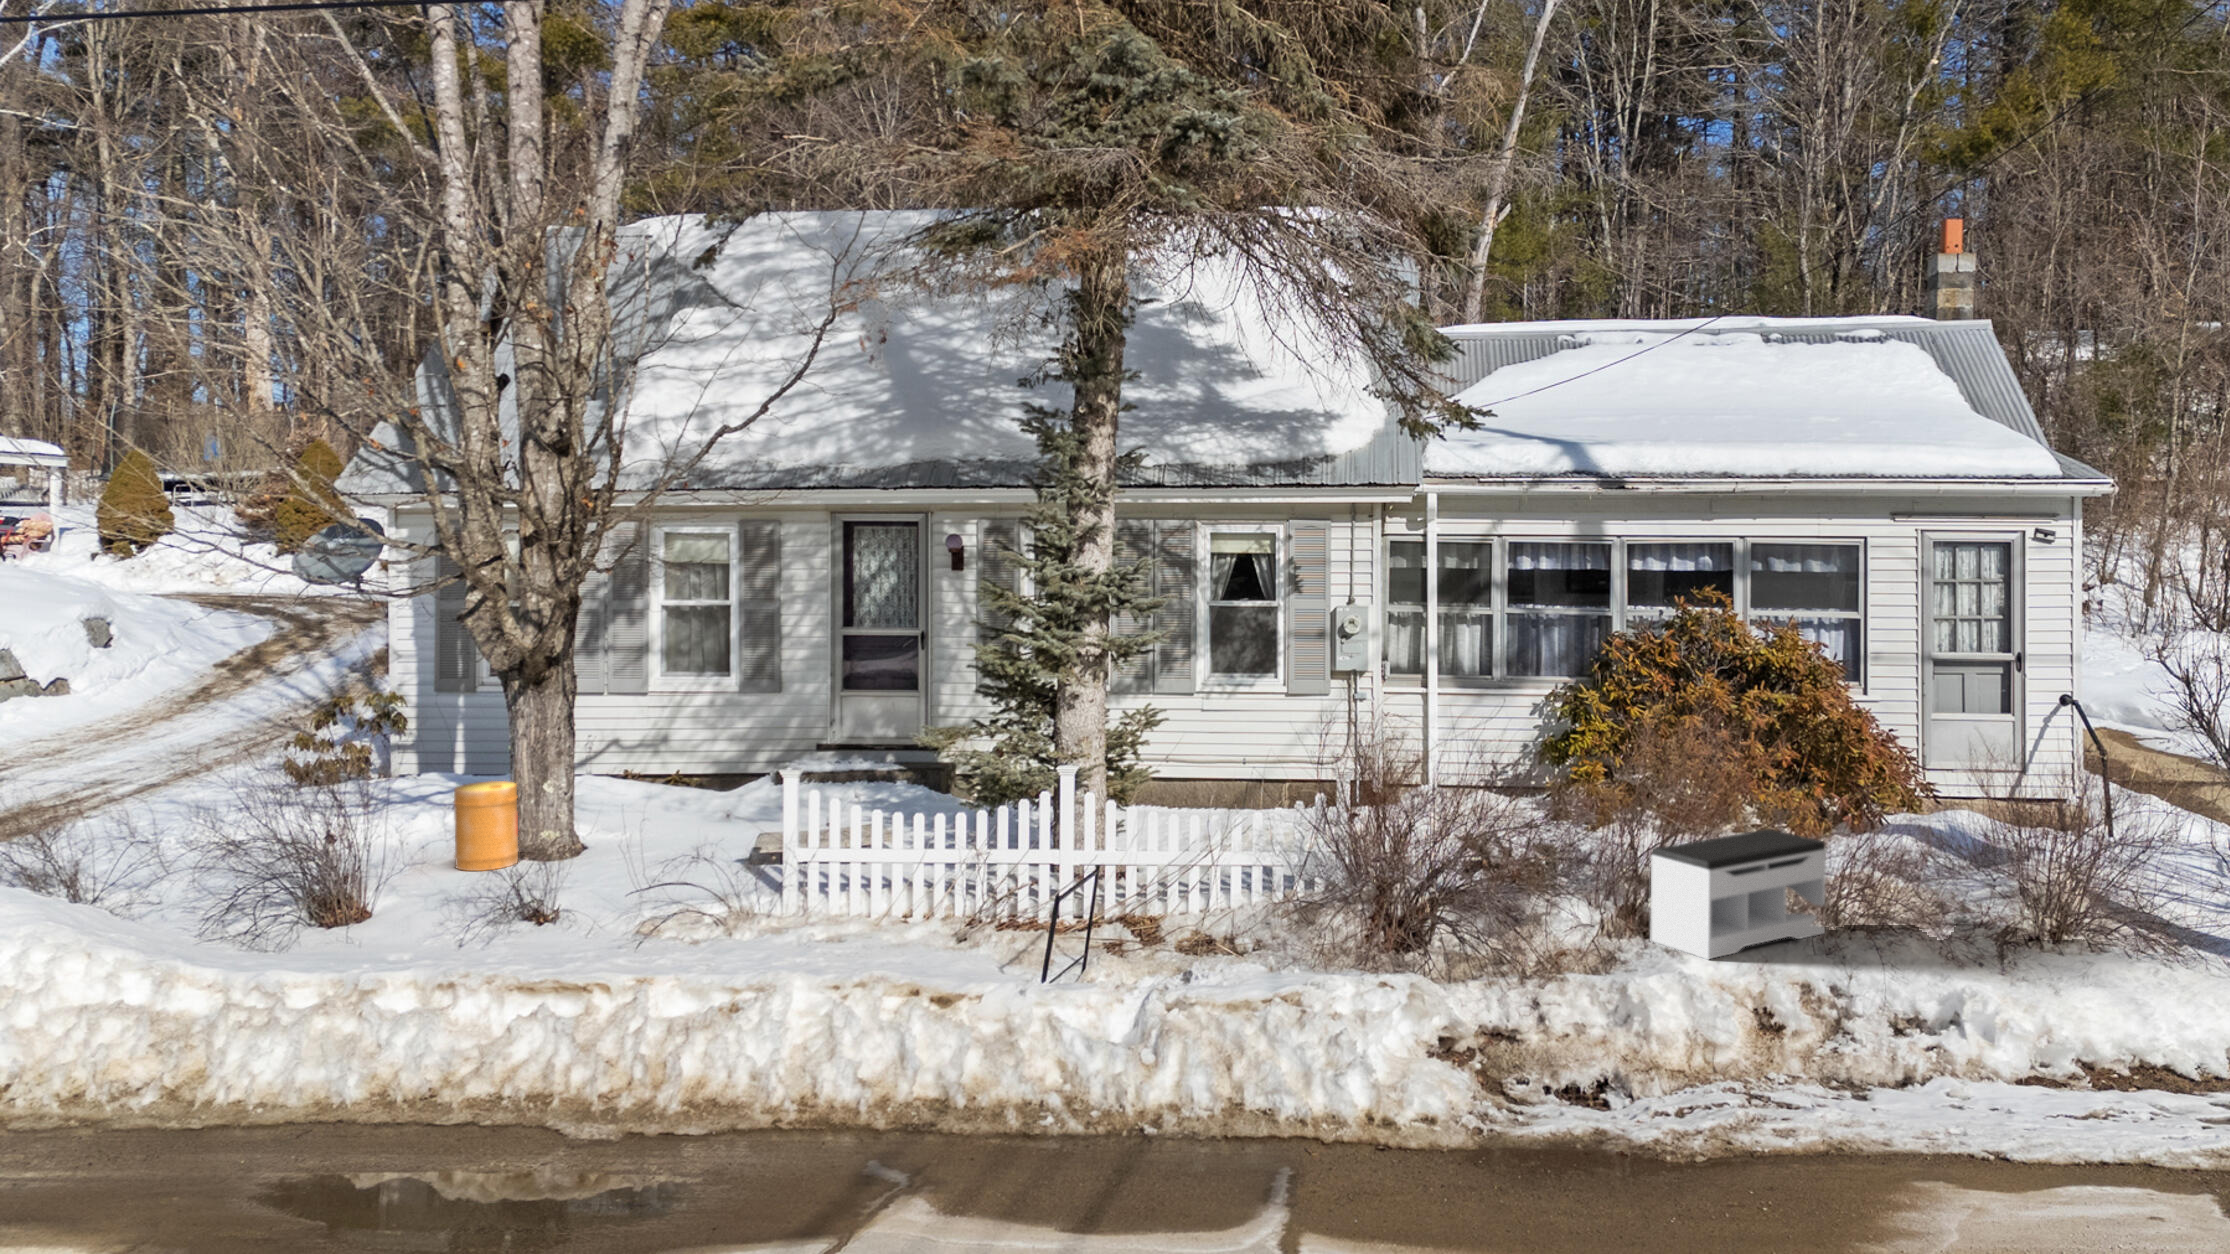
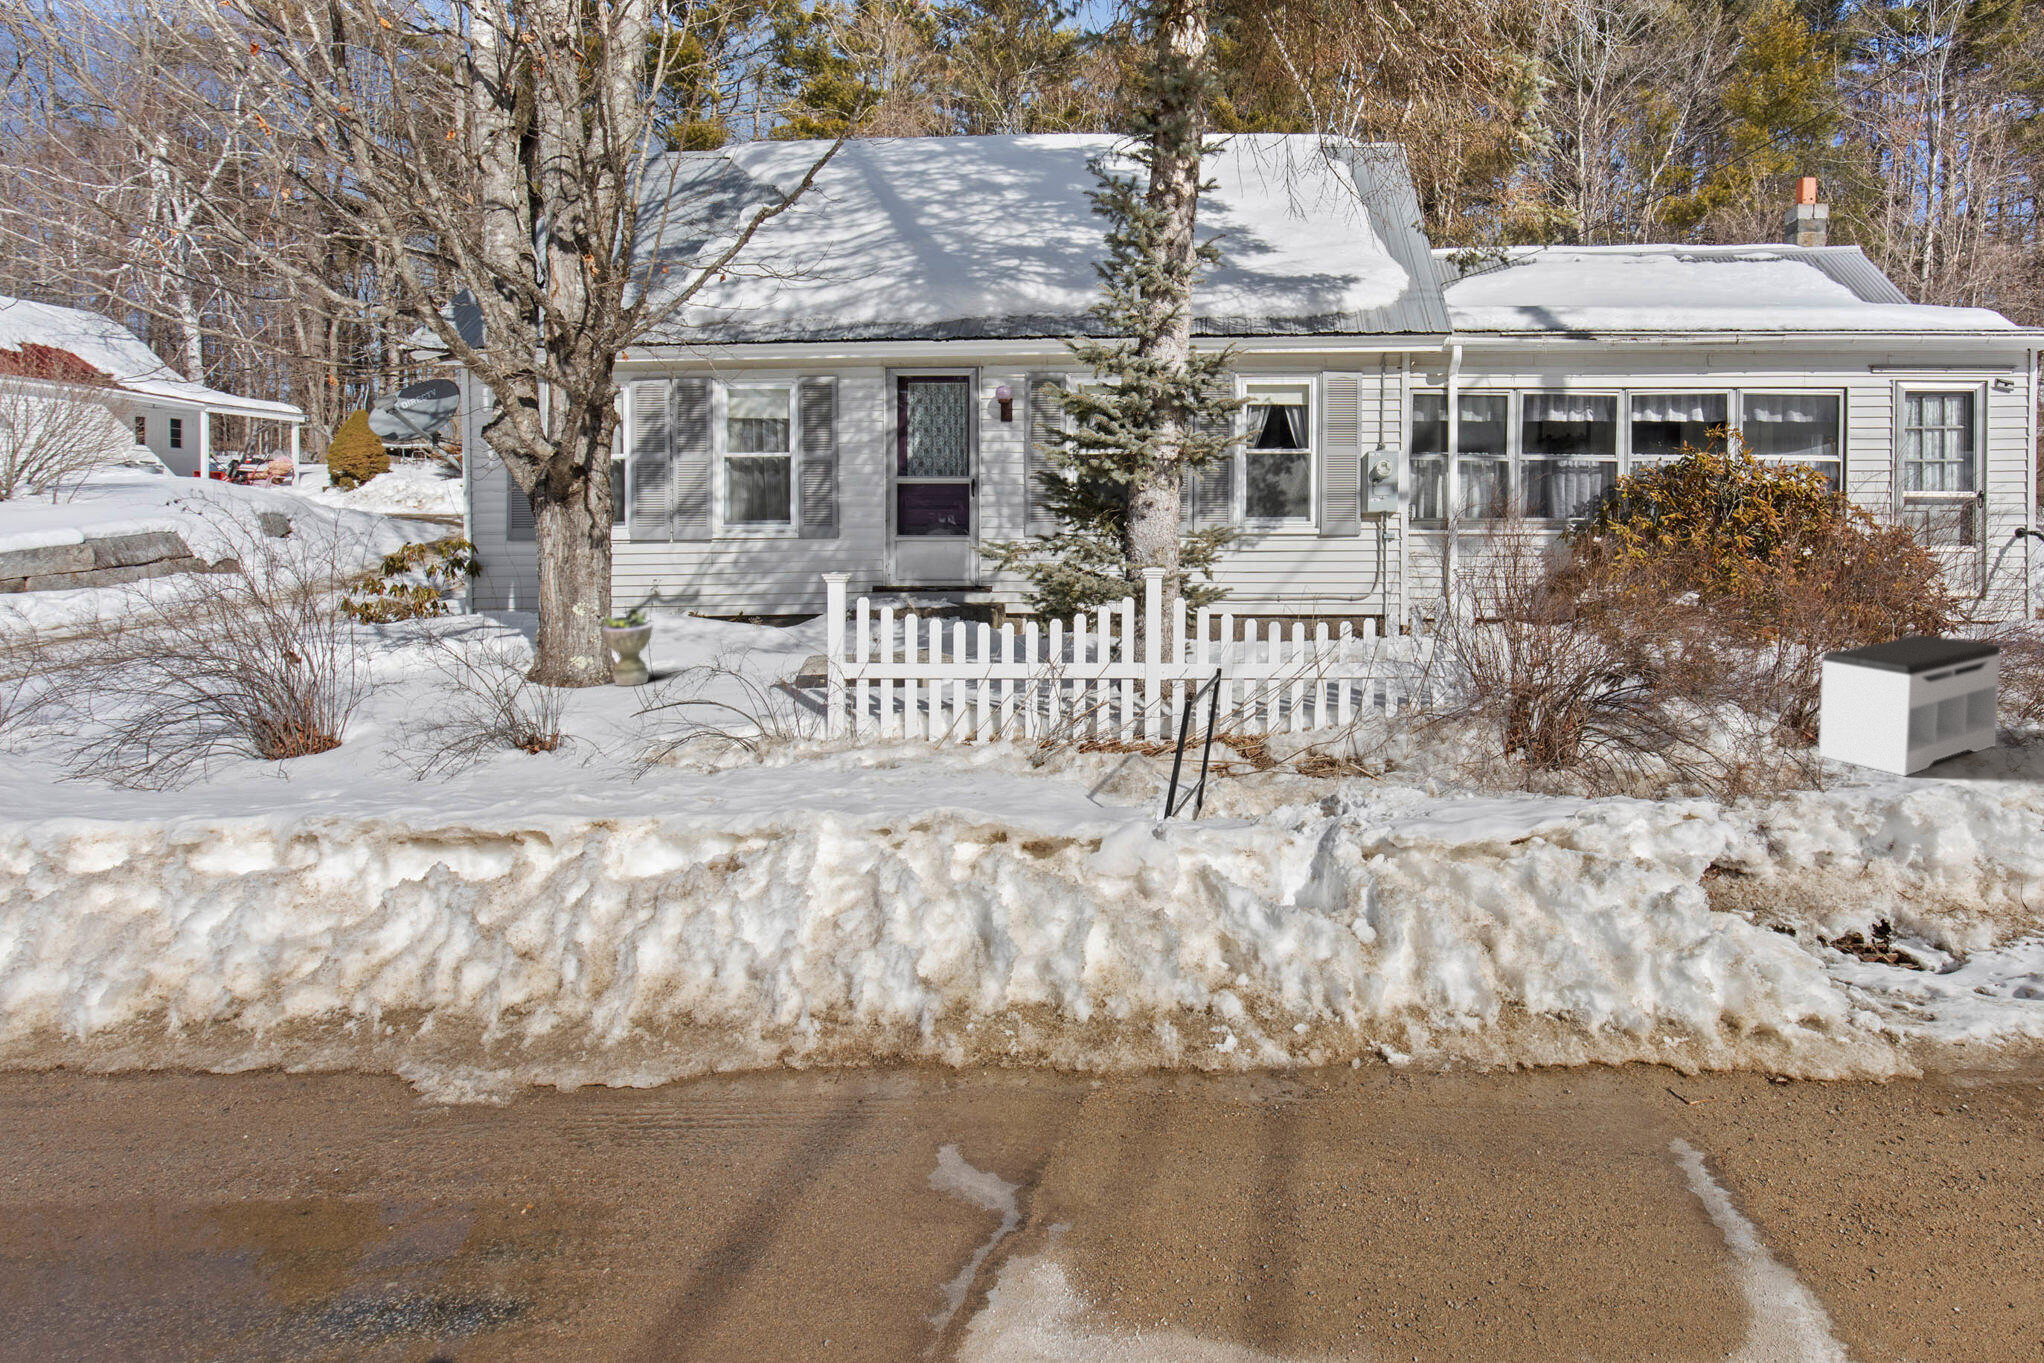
basket: present [454,781,519,871] -> none [472,604,550,699]
planter: none [567,784,613,859] -> present [602,608,653,686]

